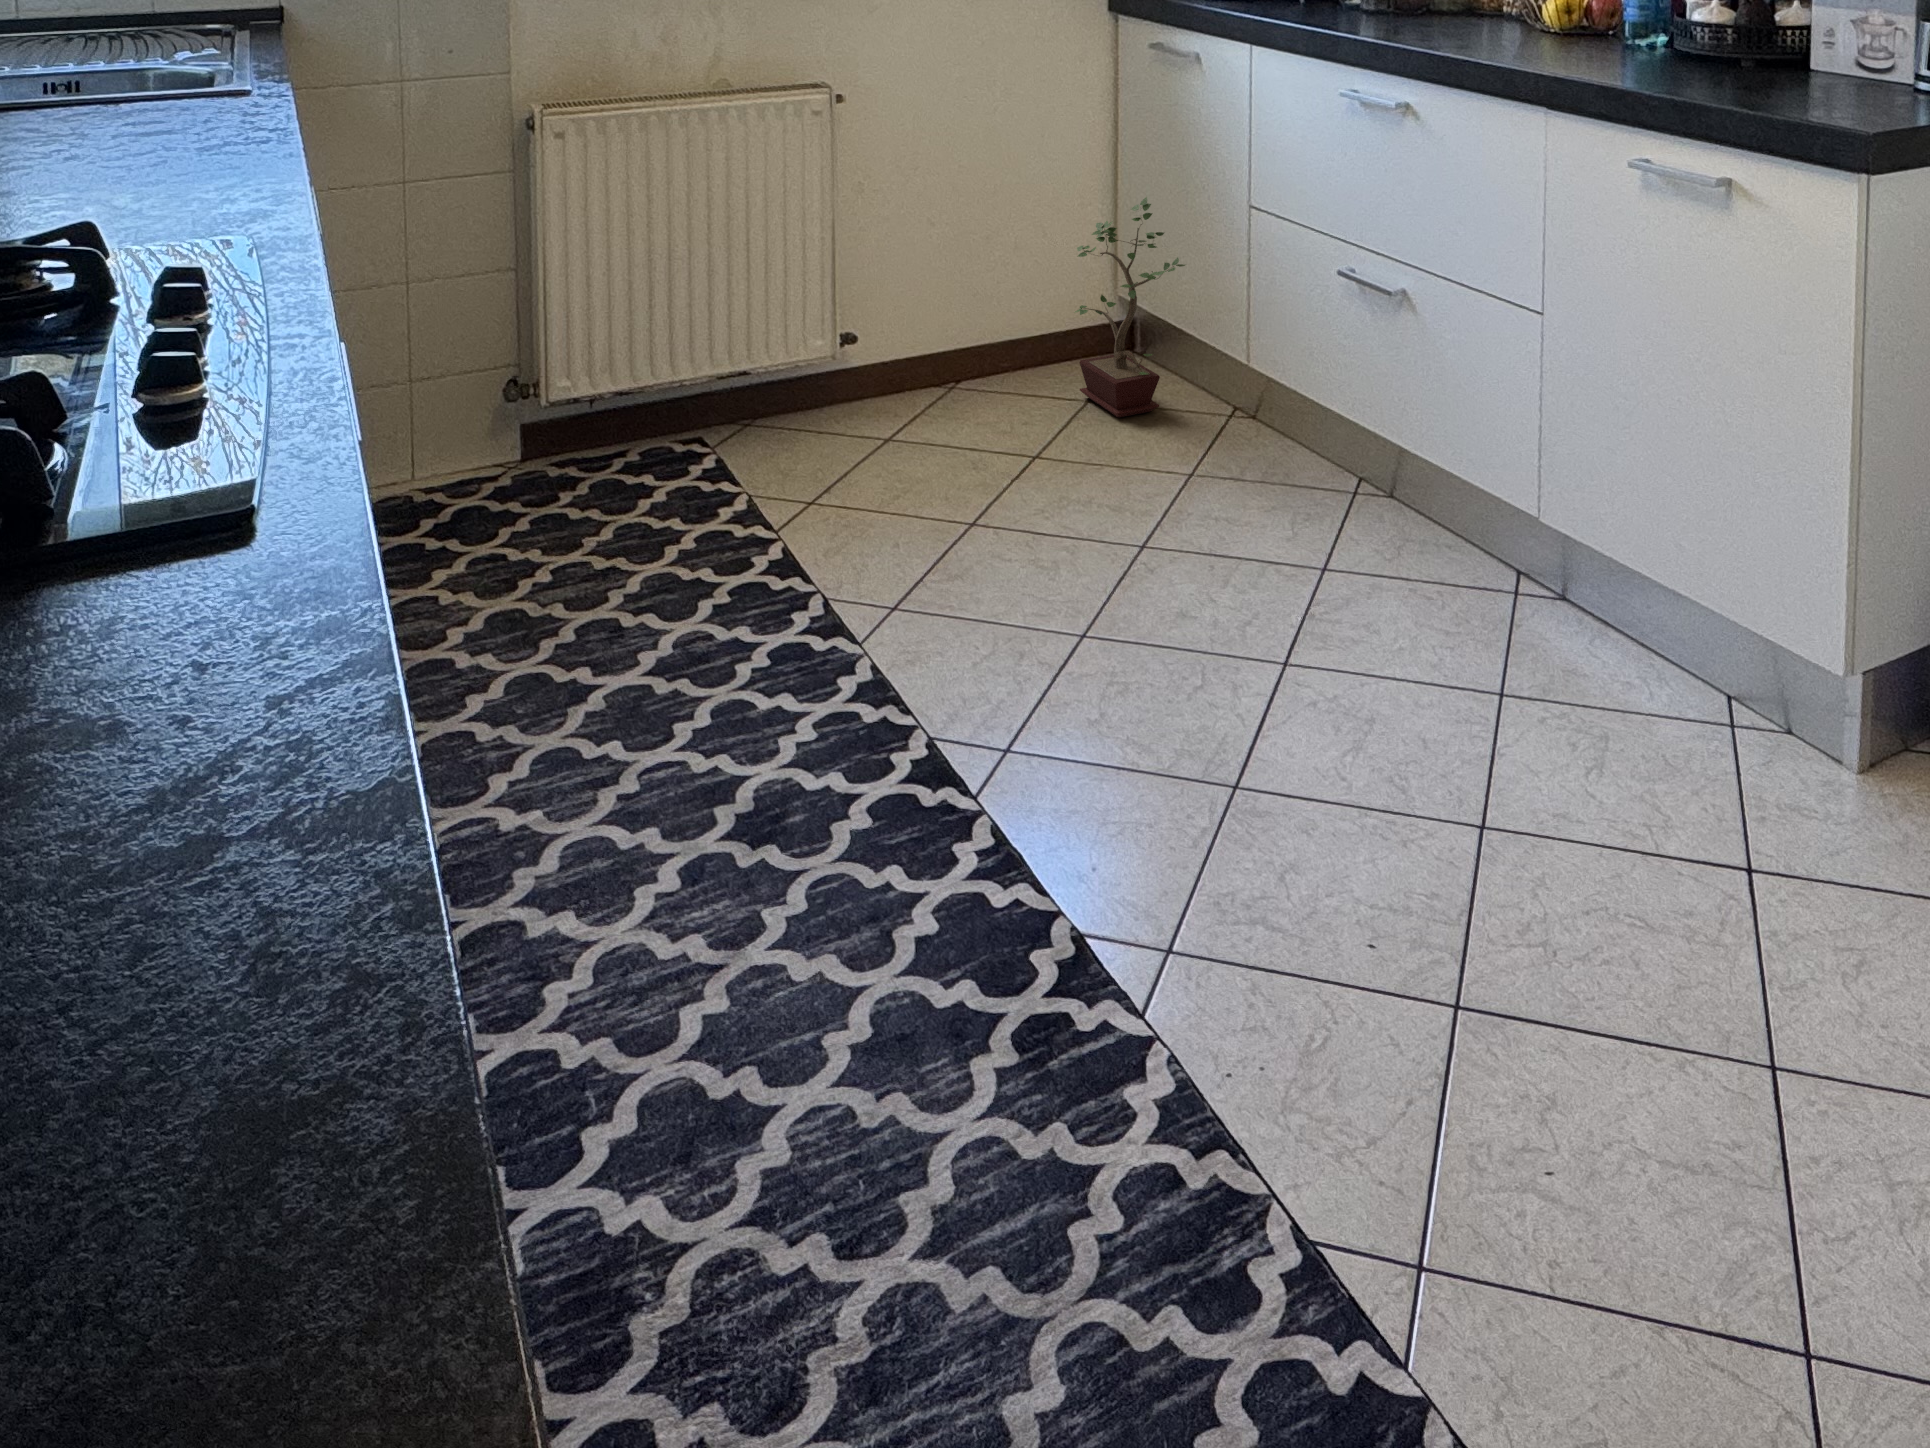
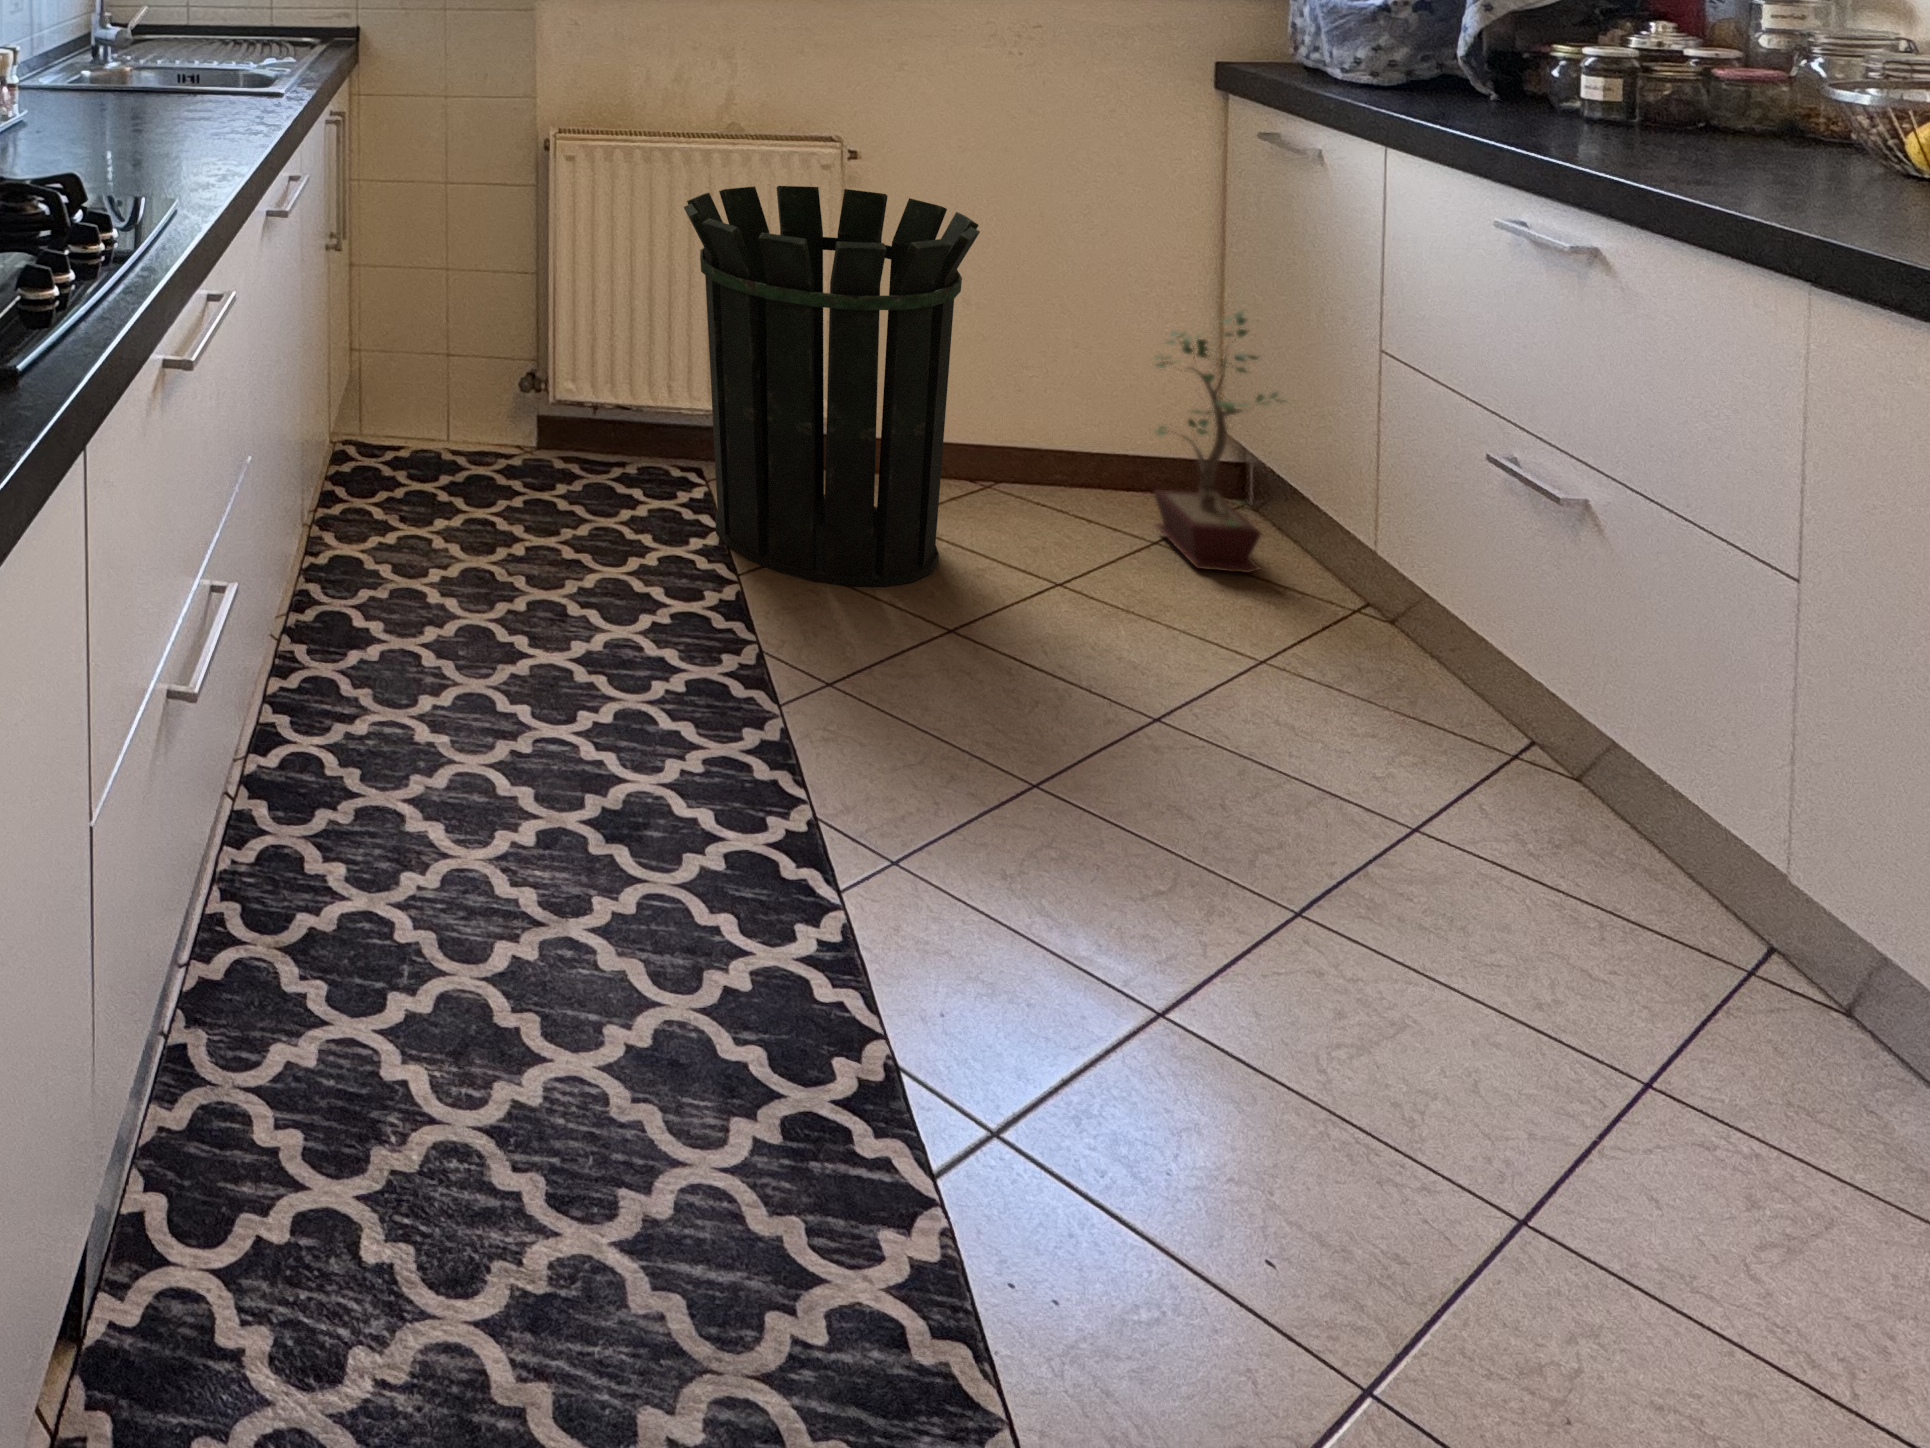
waste bin: none [706,132,976,516] -> present [684,186,980,586]

